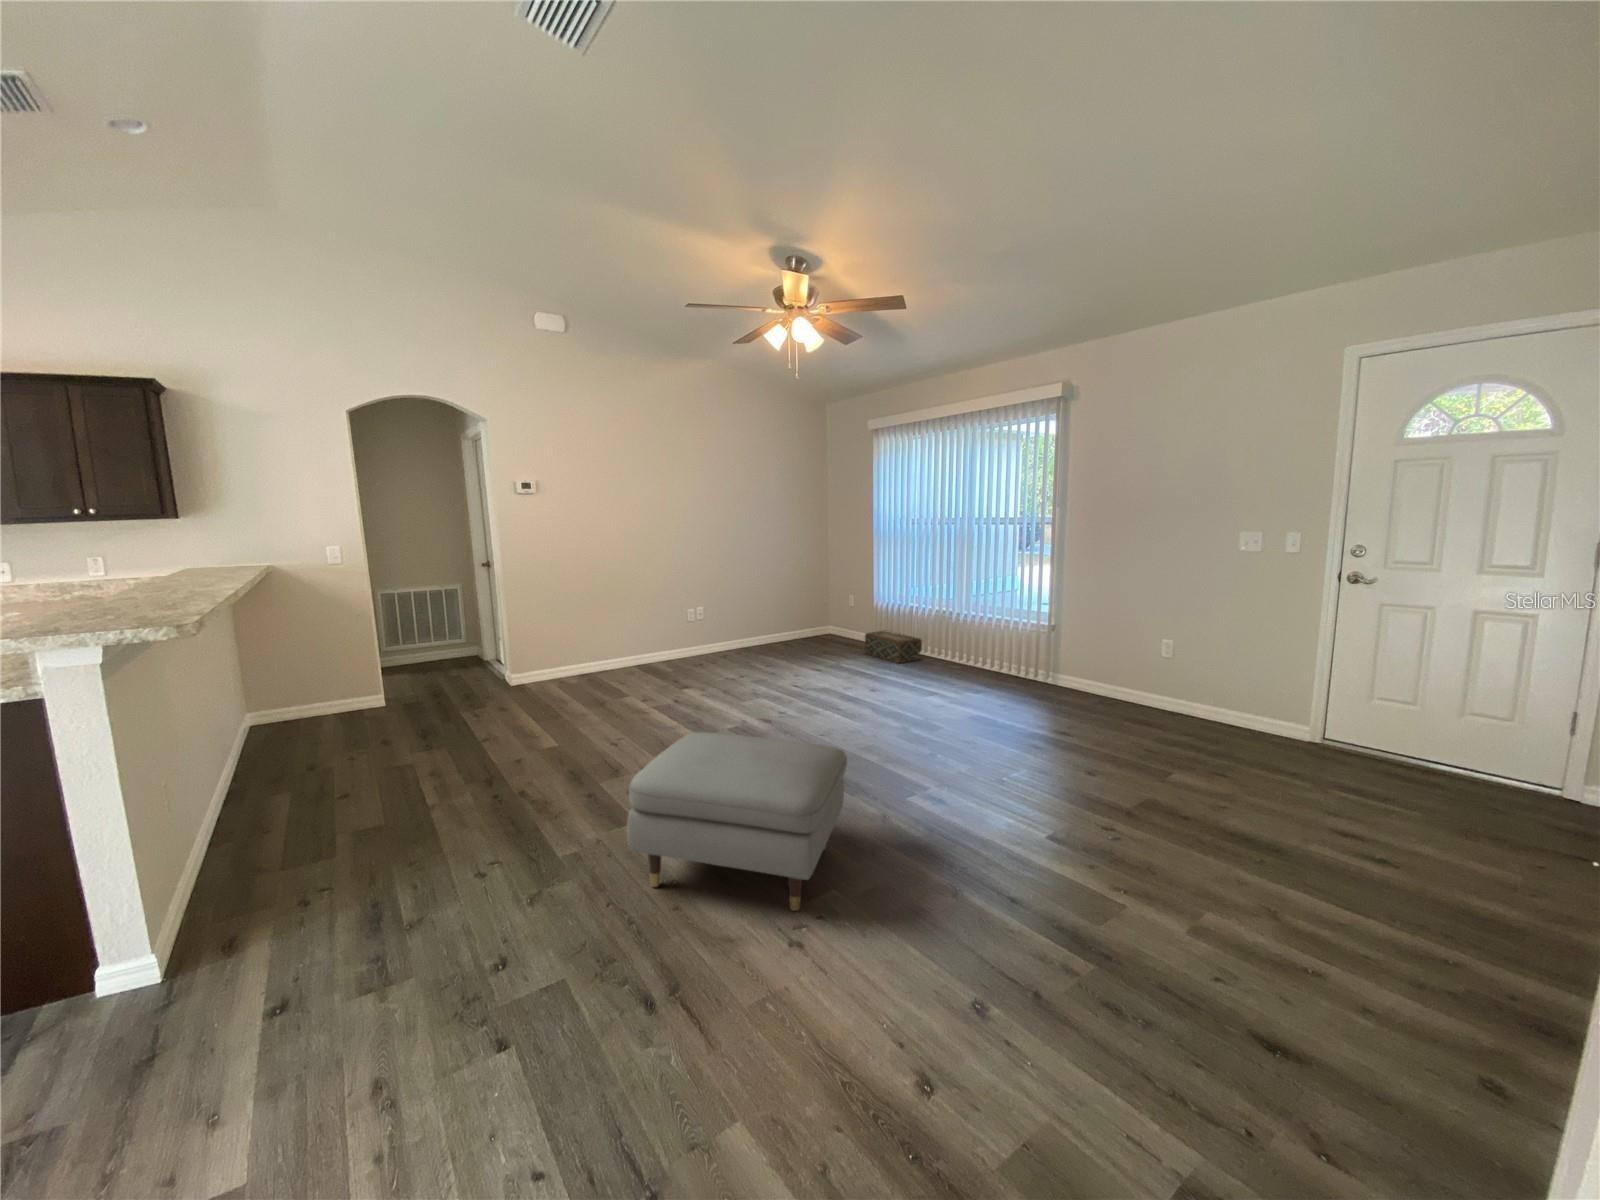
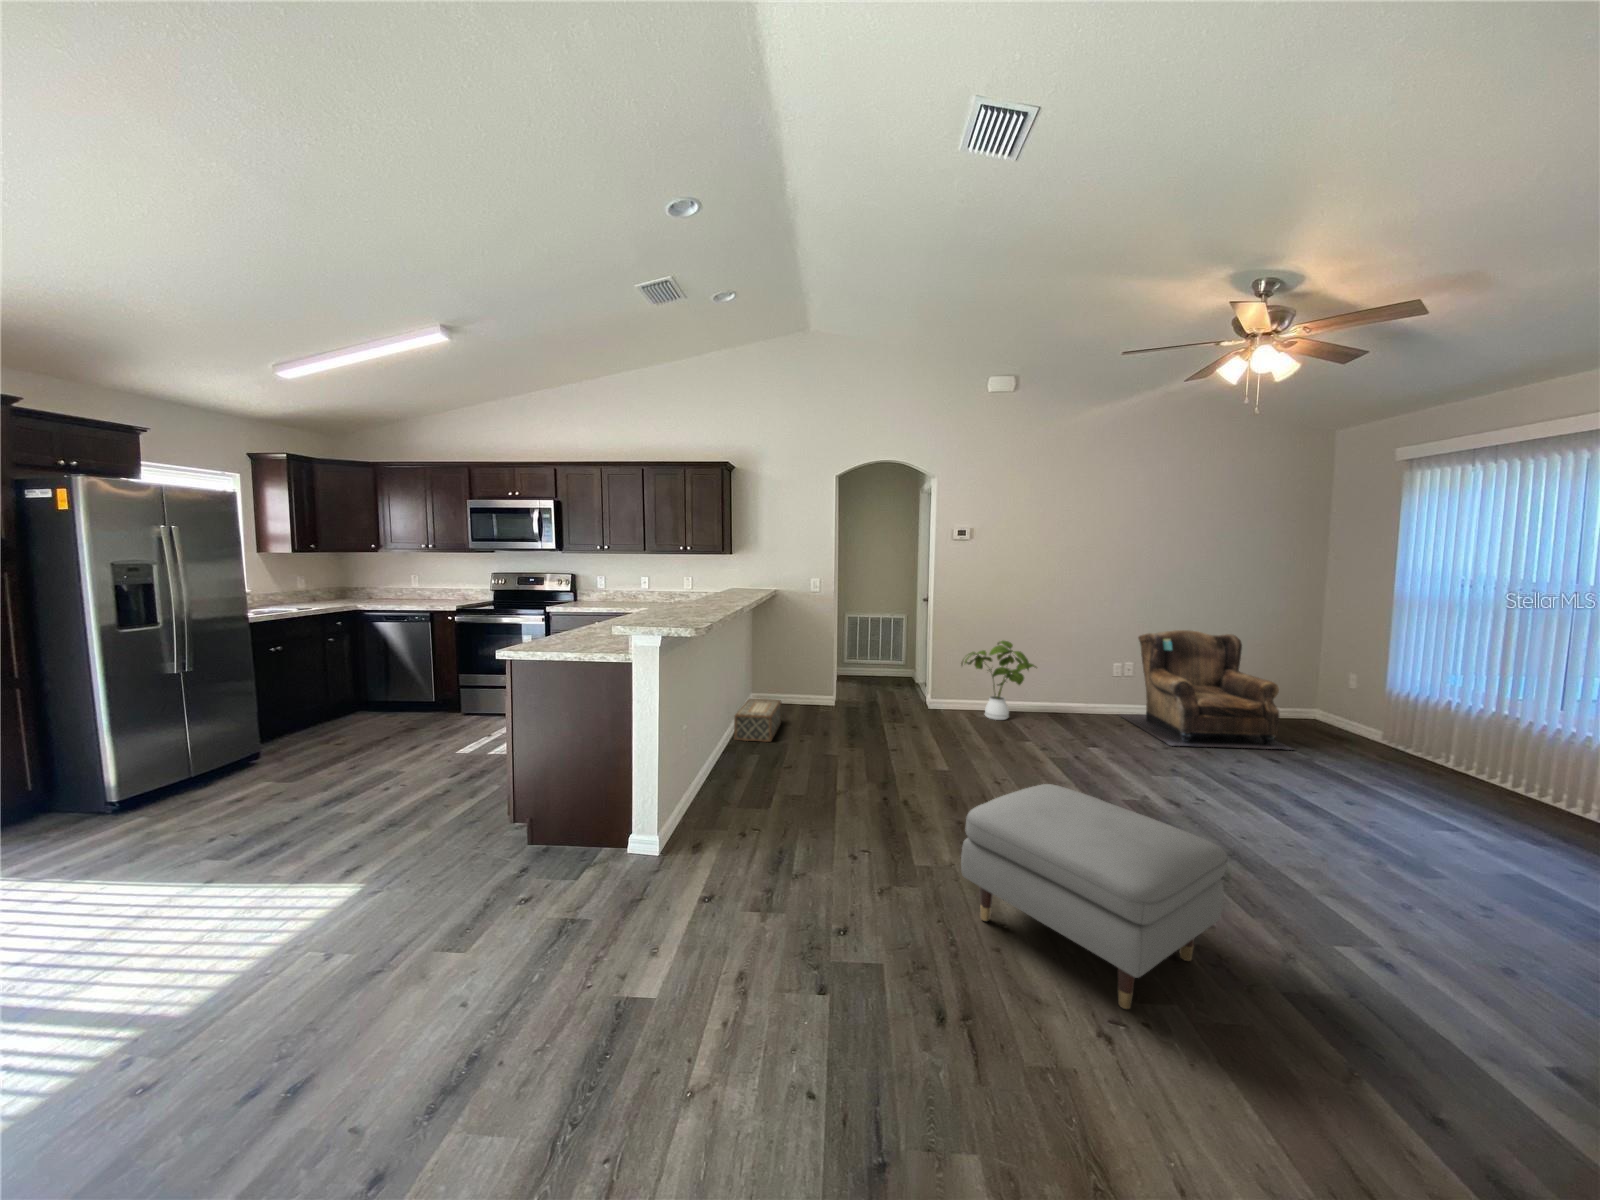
armchair: none [699,573,833,676] -> present [1119,630,1293,750]
house plant: none [547,598,627,683] -> present [961,641,1036,720]
woven basket: present [865,631,922,663] -> present [734,699,782,742]

